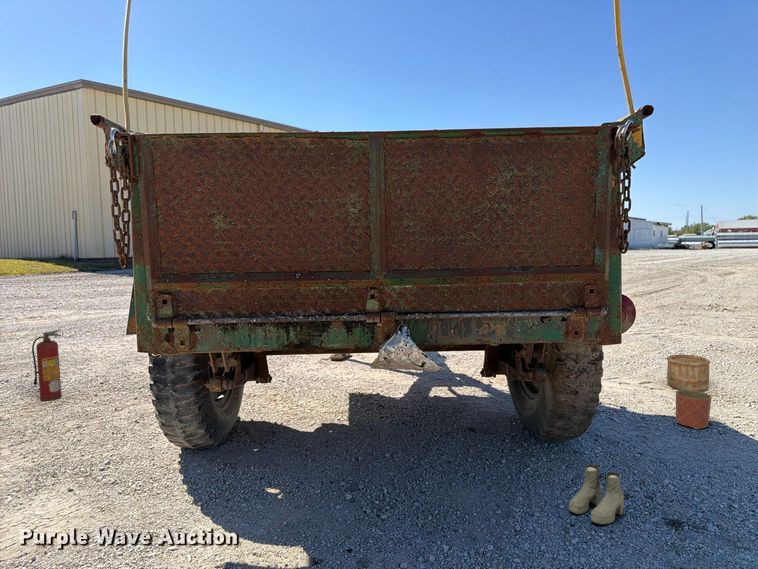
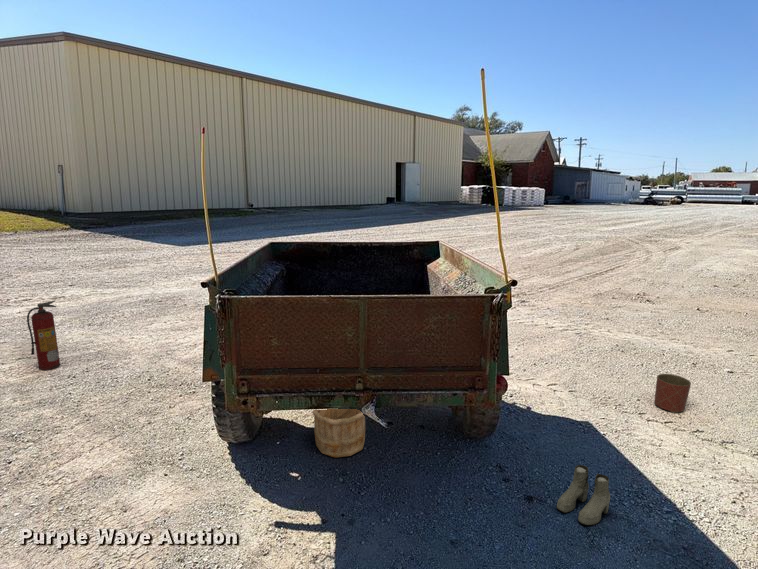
wooden bucket: present [666,354,711,391] -> present [312,409,365,458]

